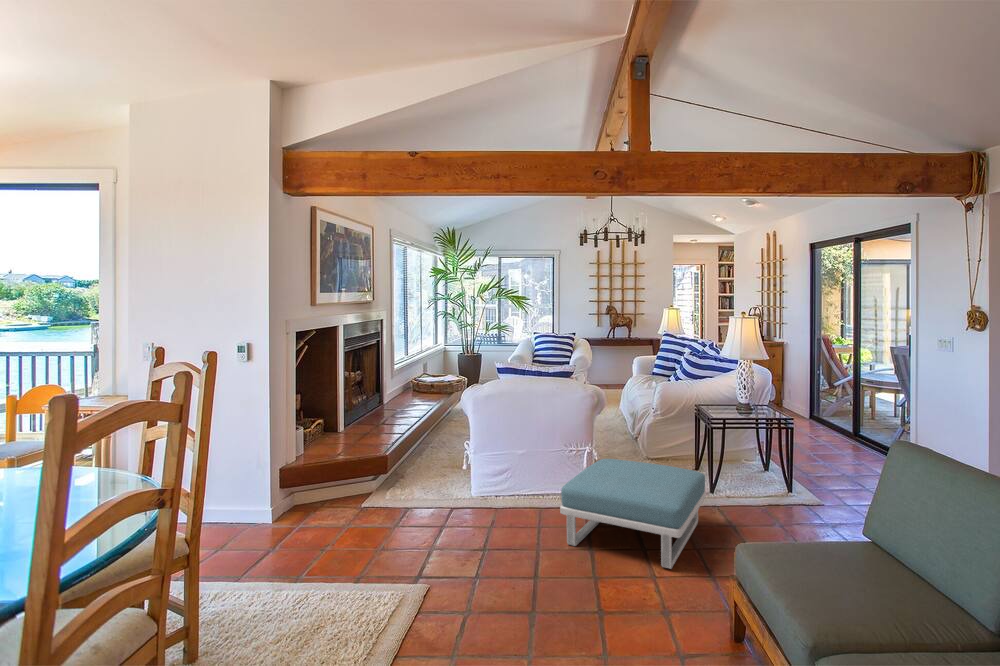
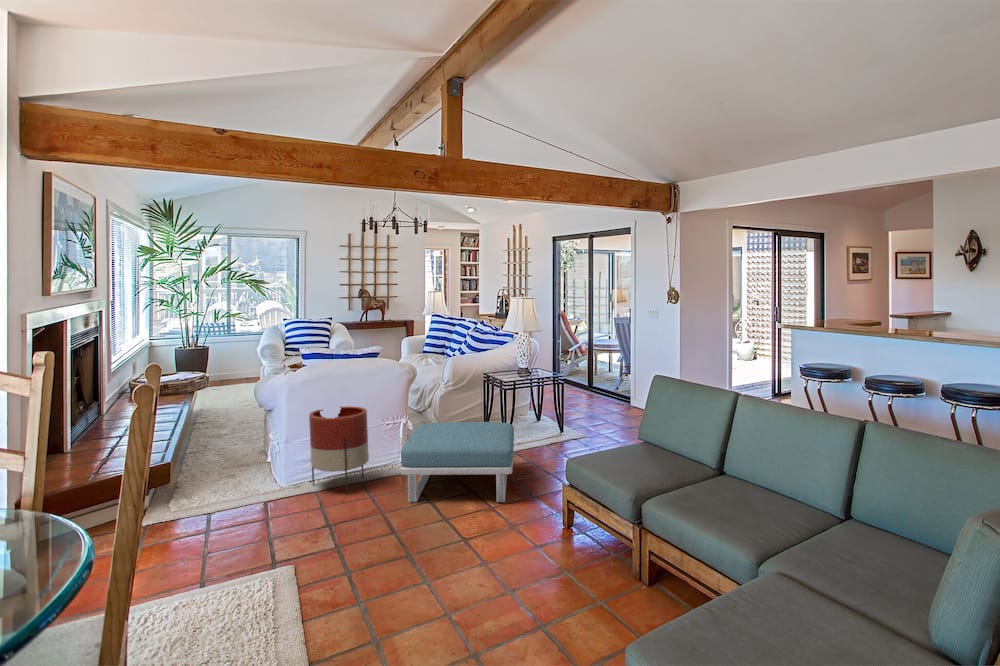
planter: none [487,431,543,522] -> present [309,406,369,495]

